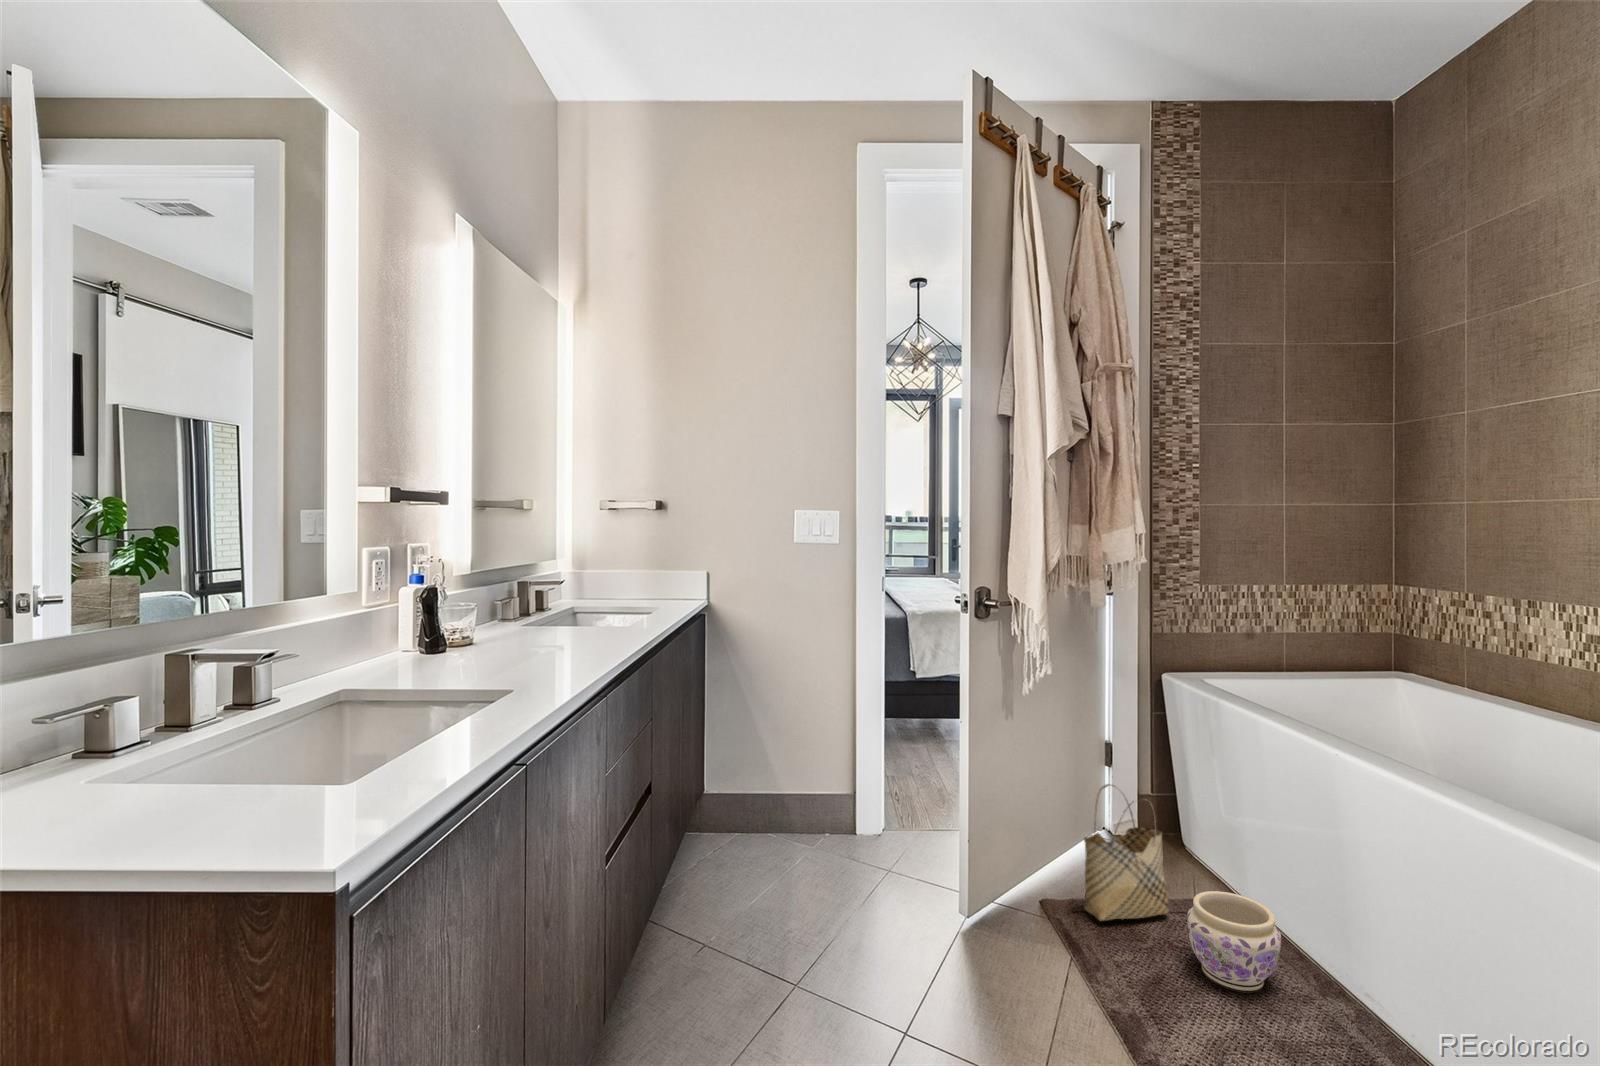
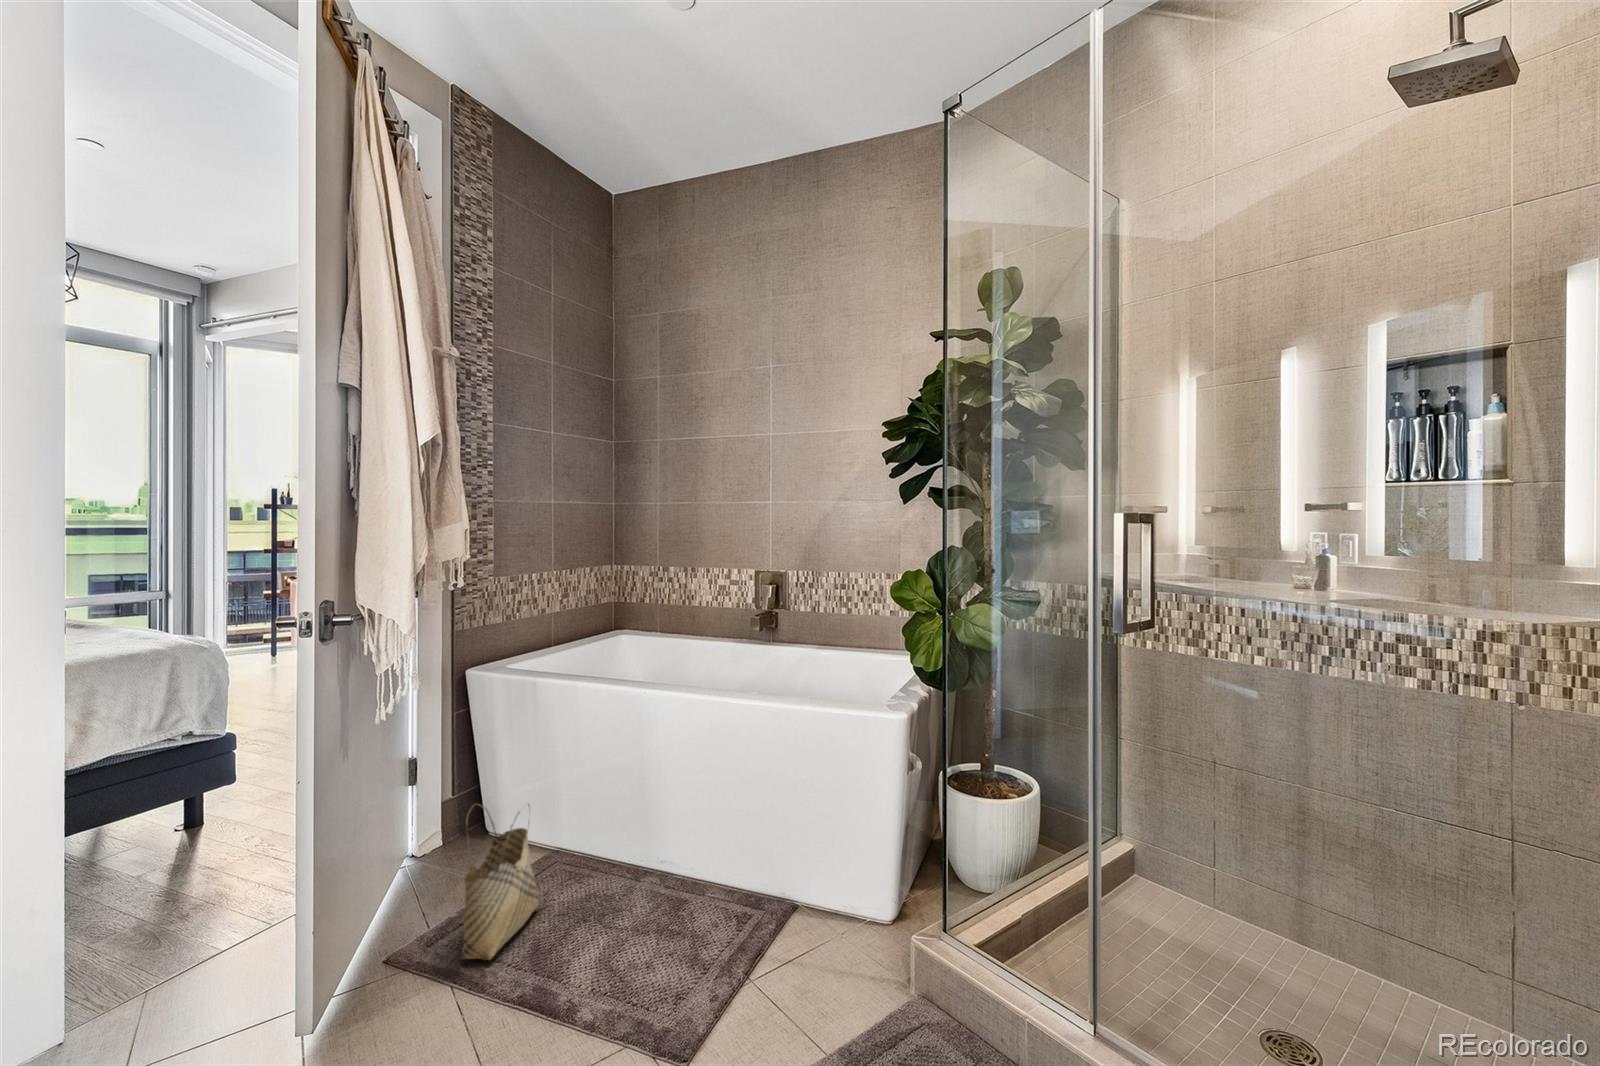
planter: present [1187,891,1281,993] -> none [585,849,661,943]

